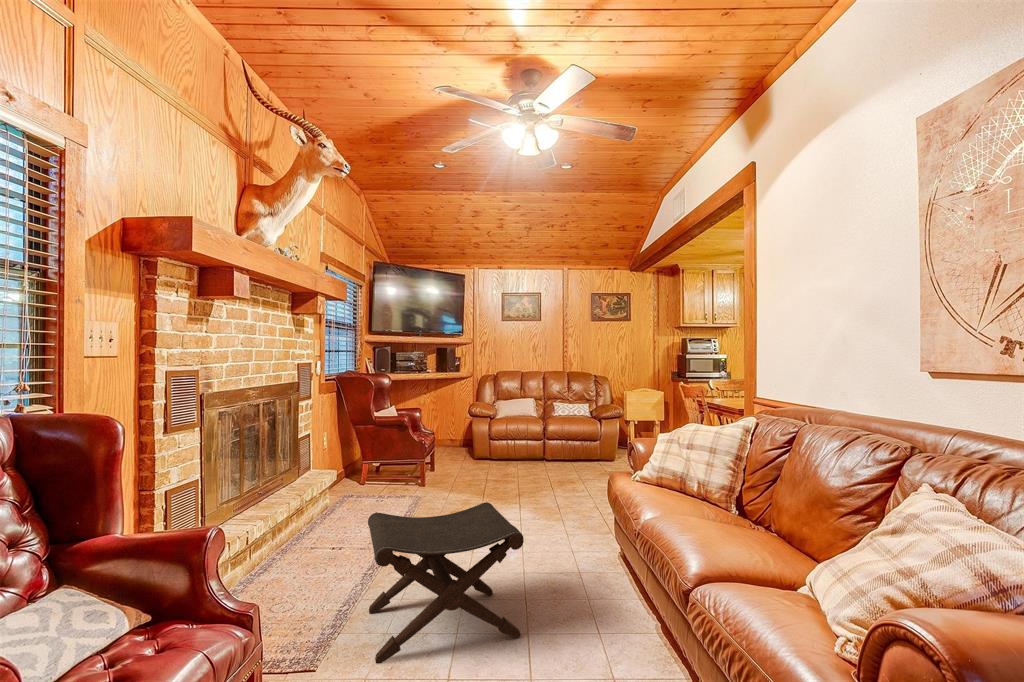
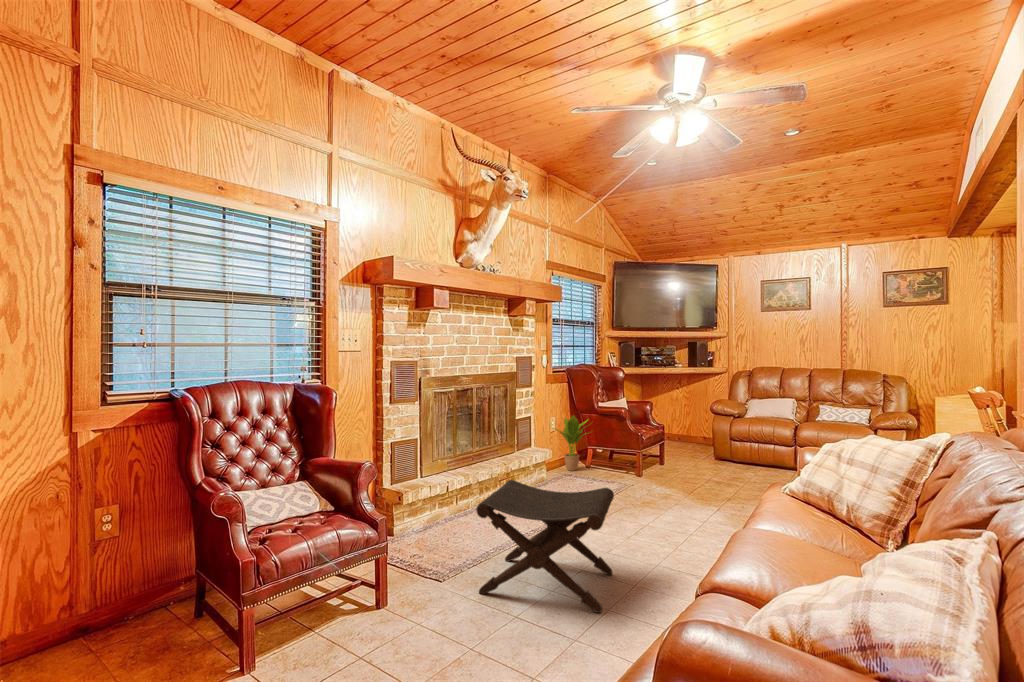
potted plant: none [327,428,375,492] -> present [555,415,588,471]

